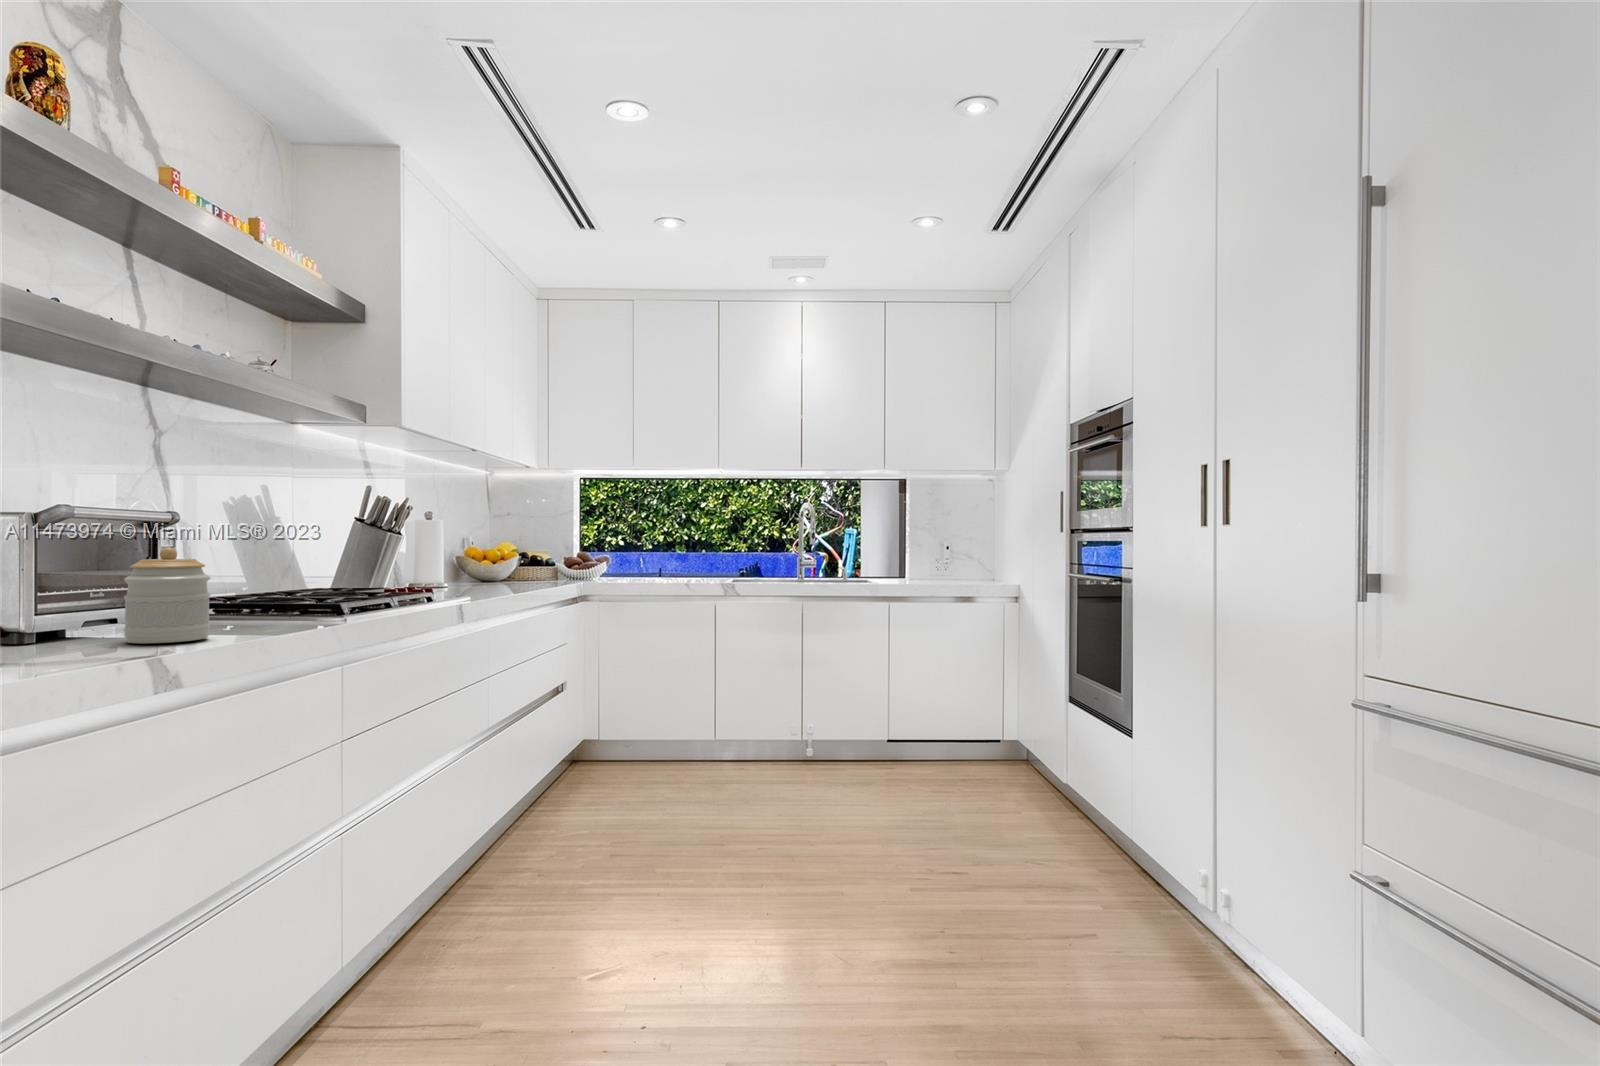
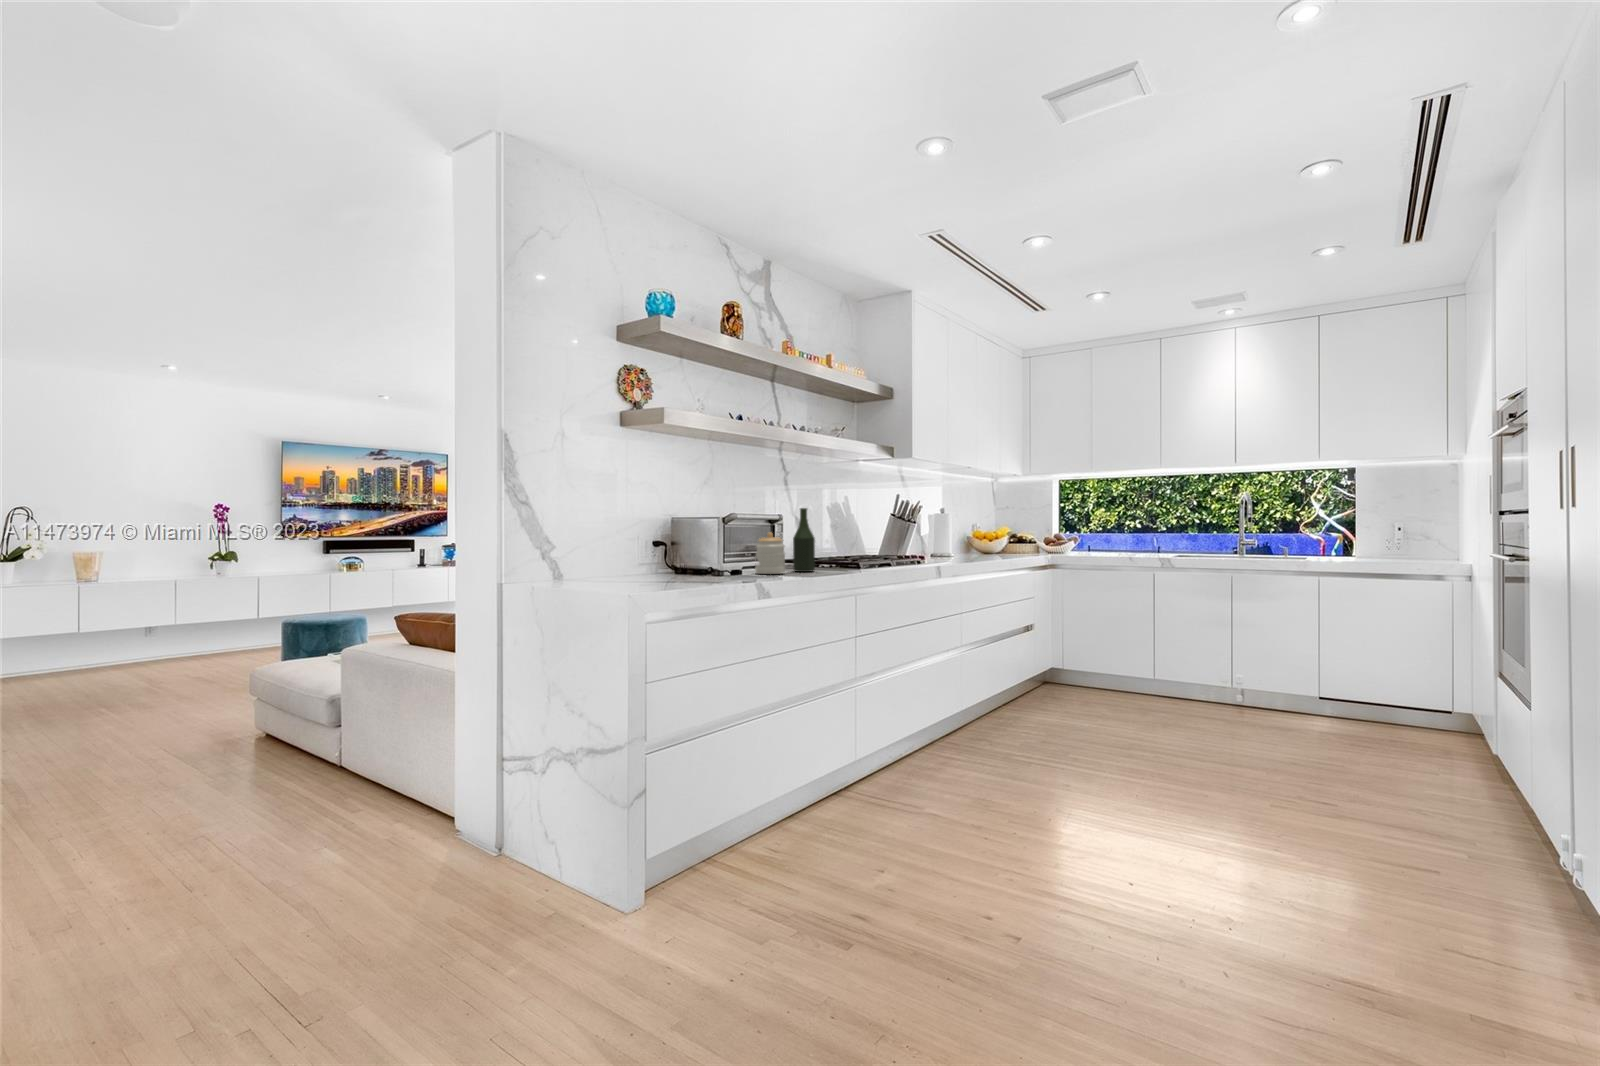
bottle: none [215,497,271,630] -> present [793,508,815,572]

